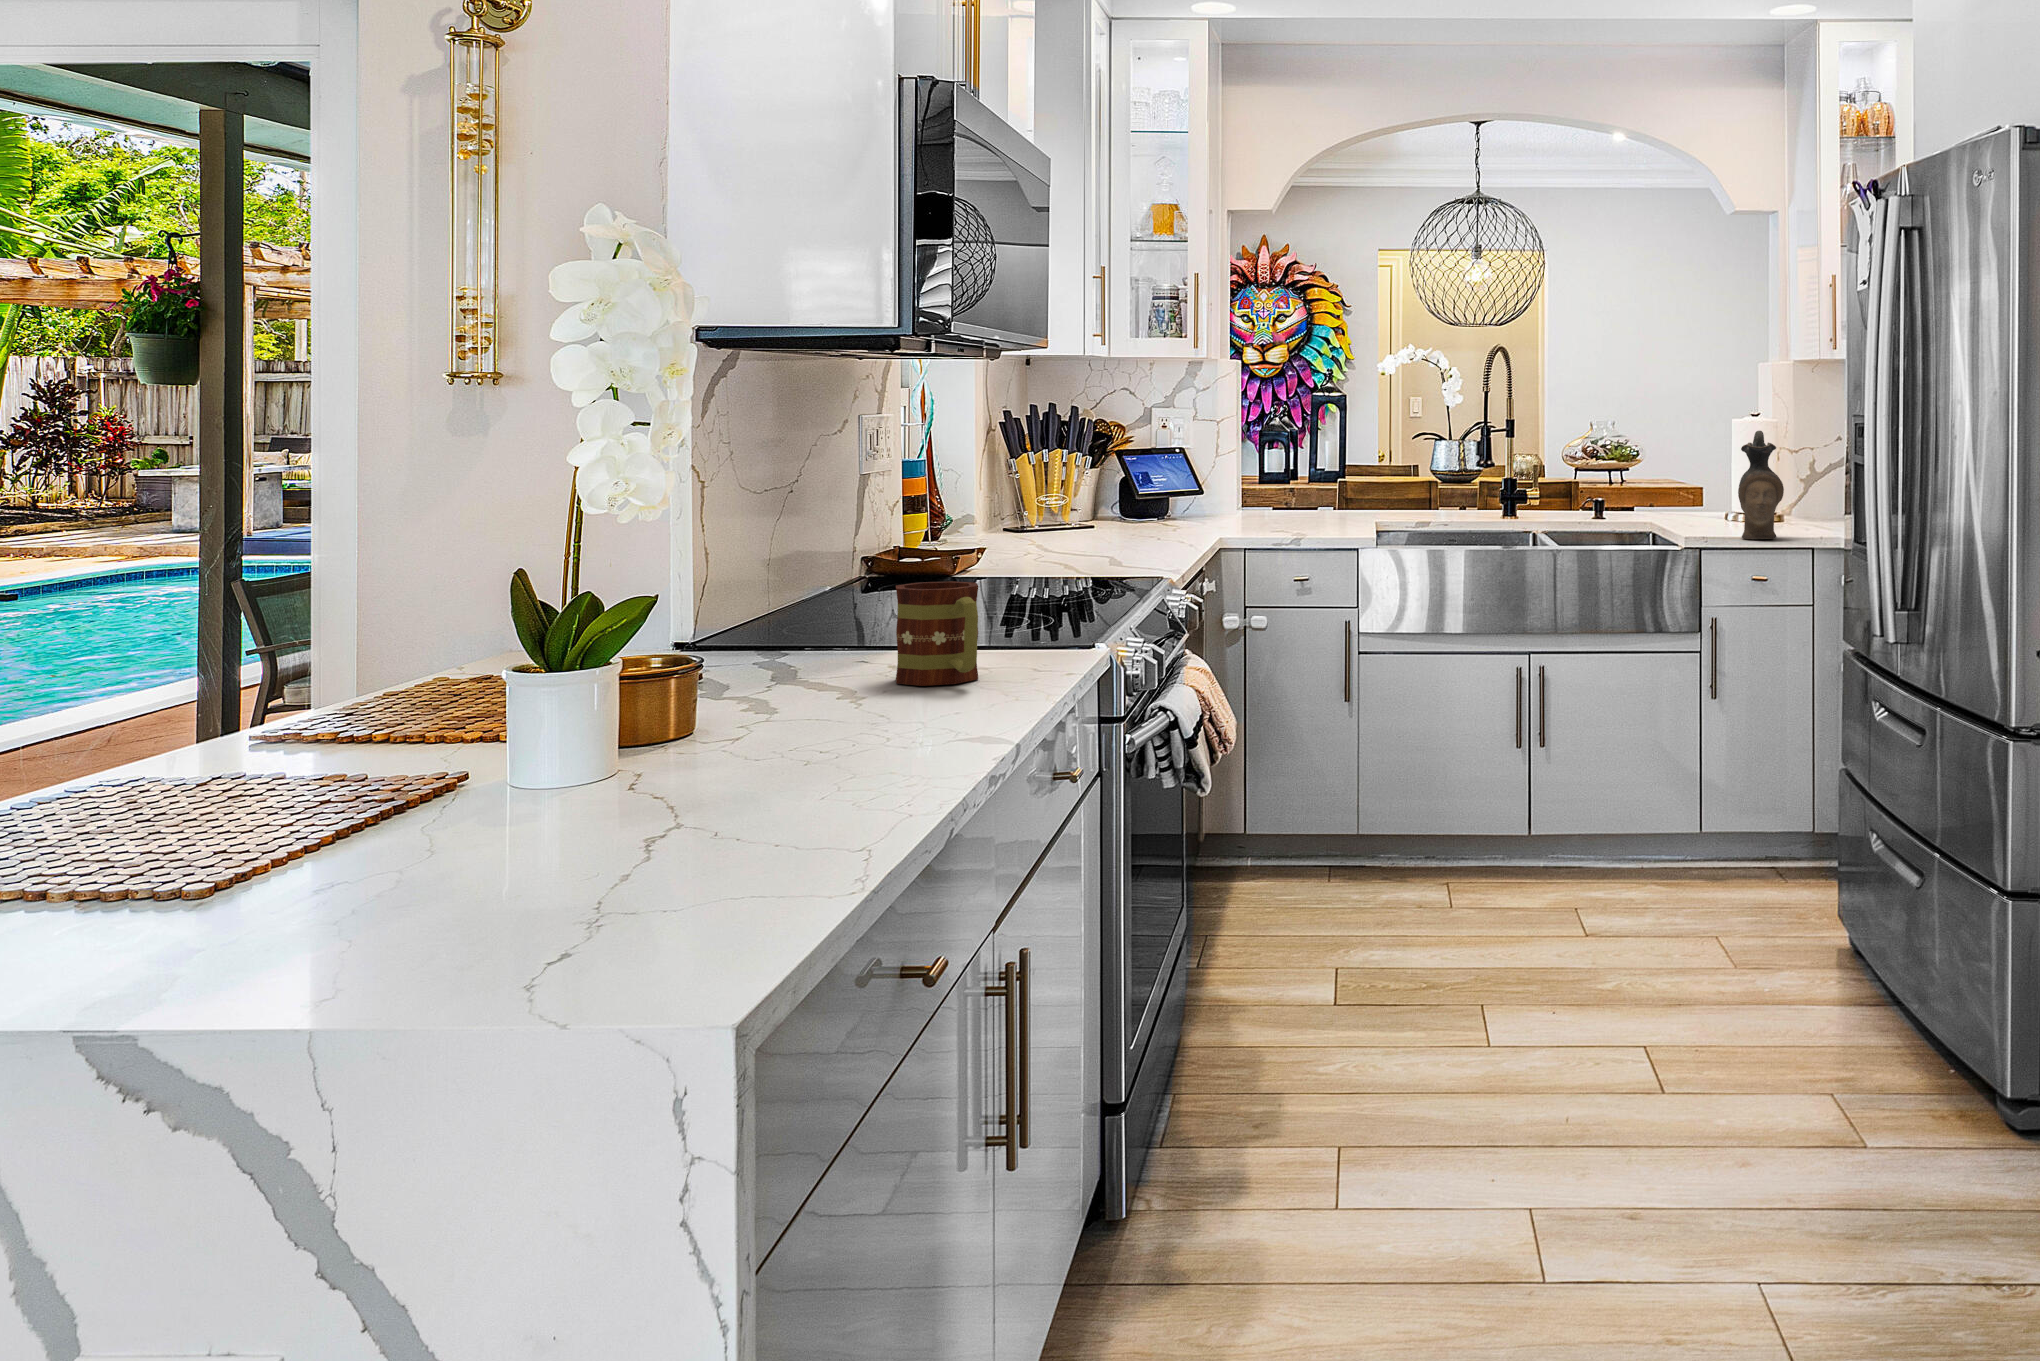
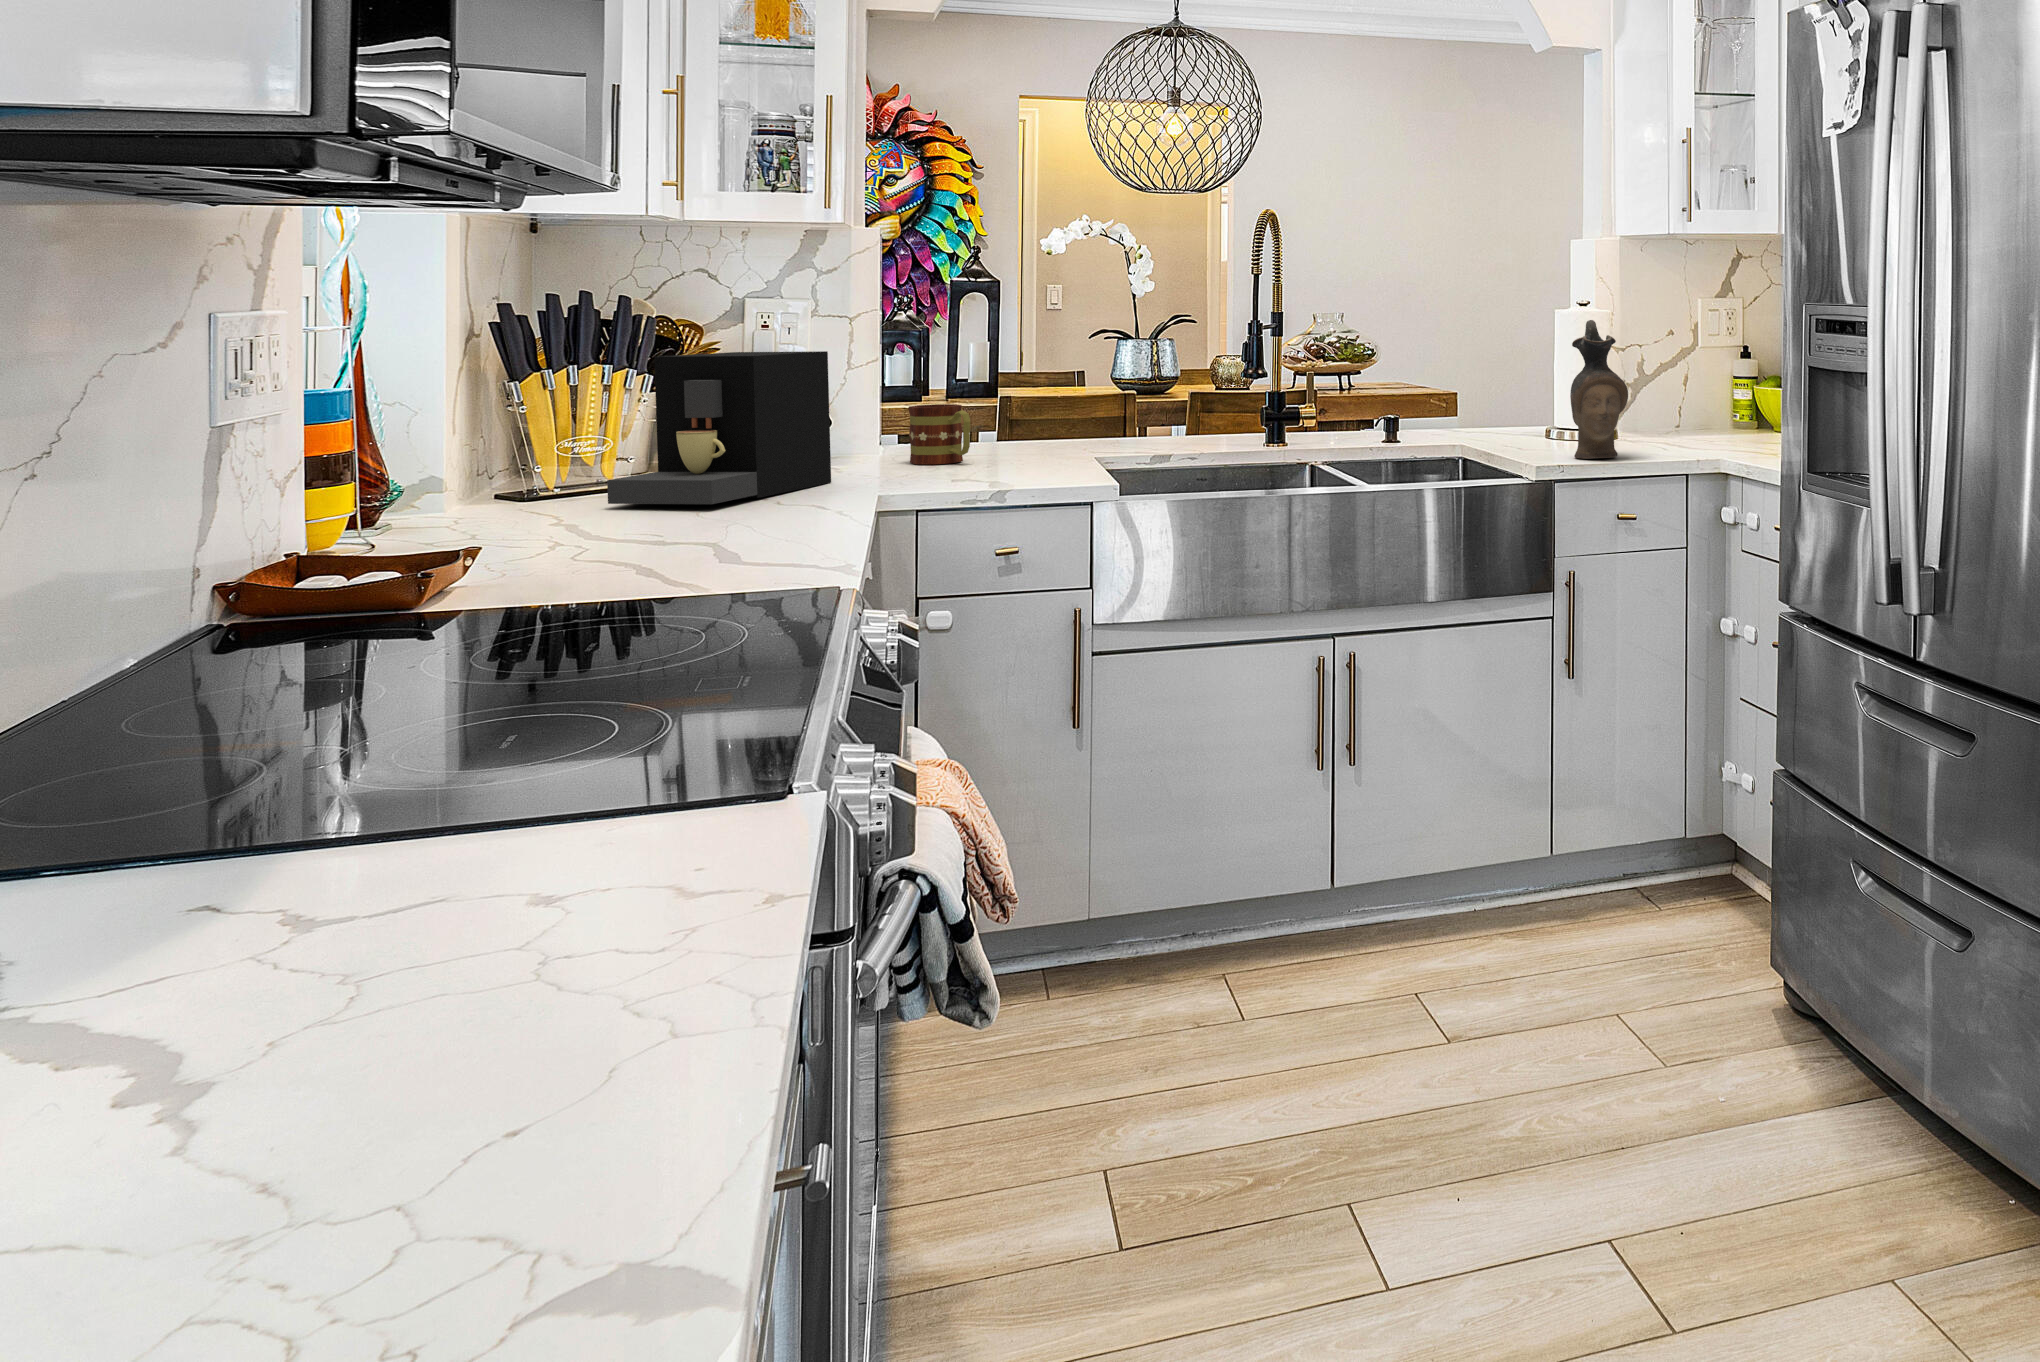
coffee maker: none [1059,442,1197,539] -> present [607,351,831,504]
mug: present [896,581,978,686] -> present [909,404,970,464]

